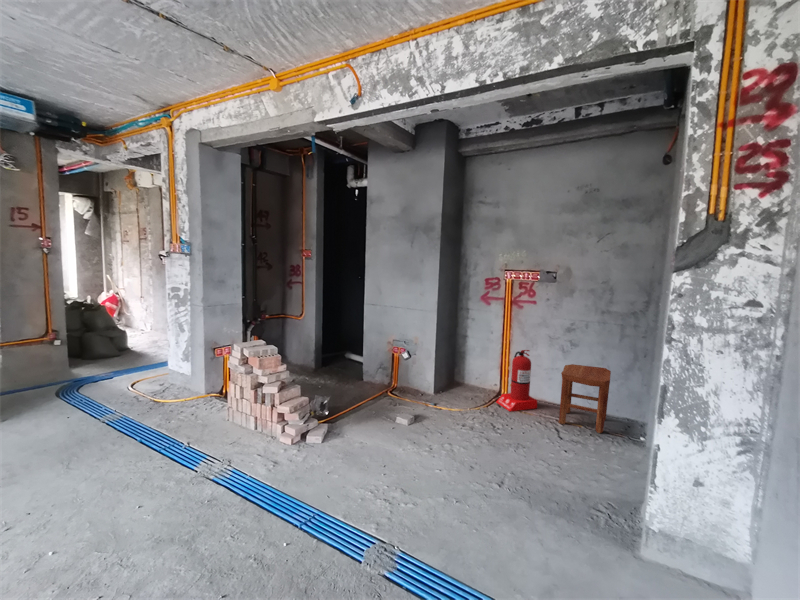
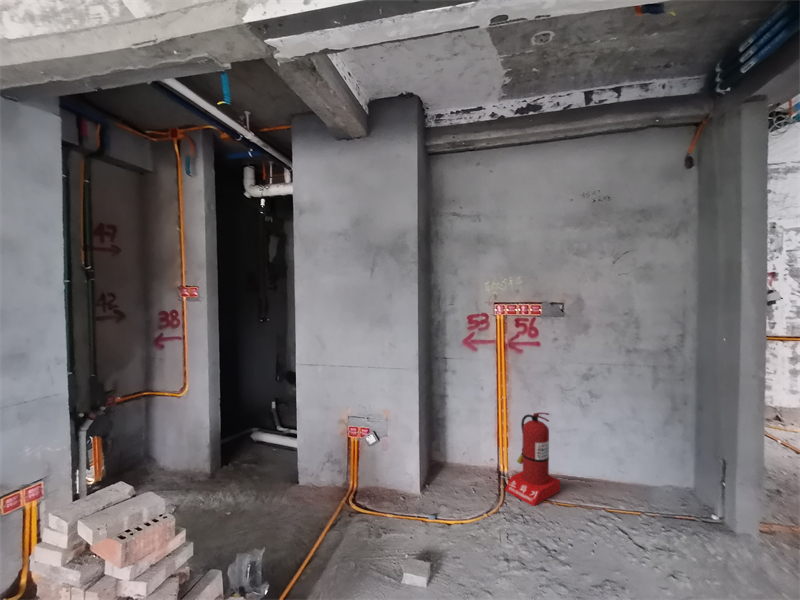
stool: present [559,364,611,433] -> none [592,425,671,524]

